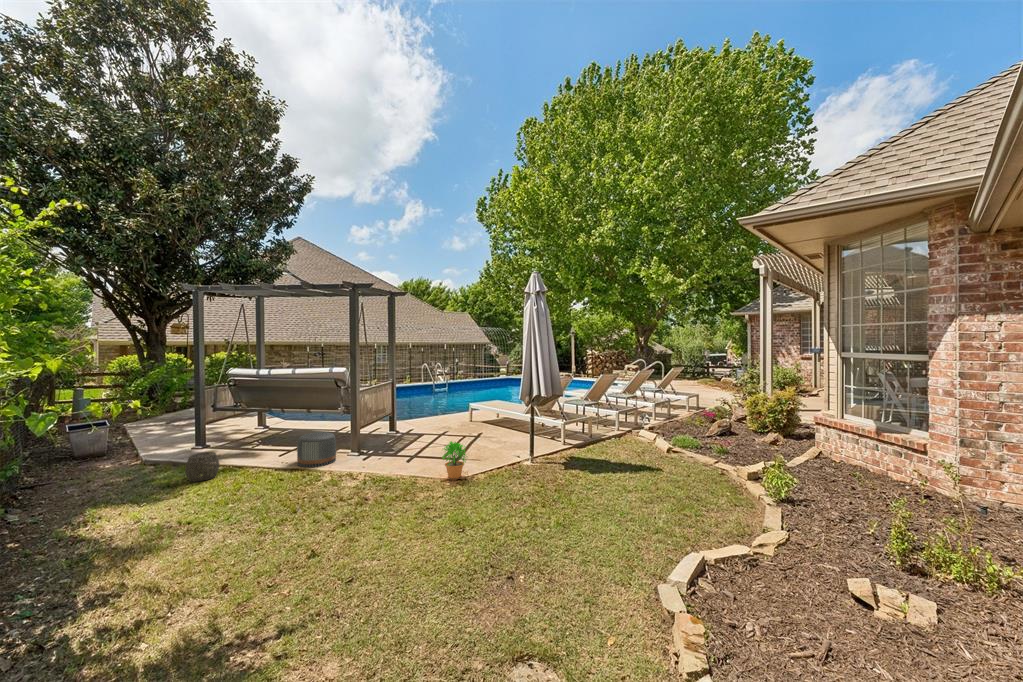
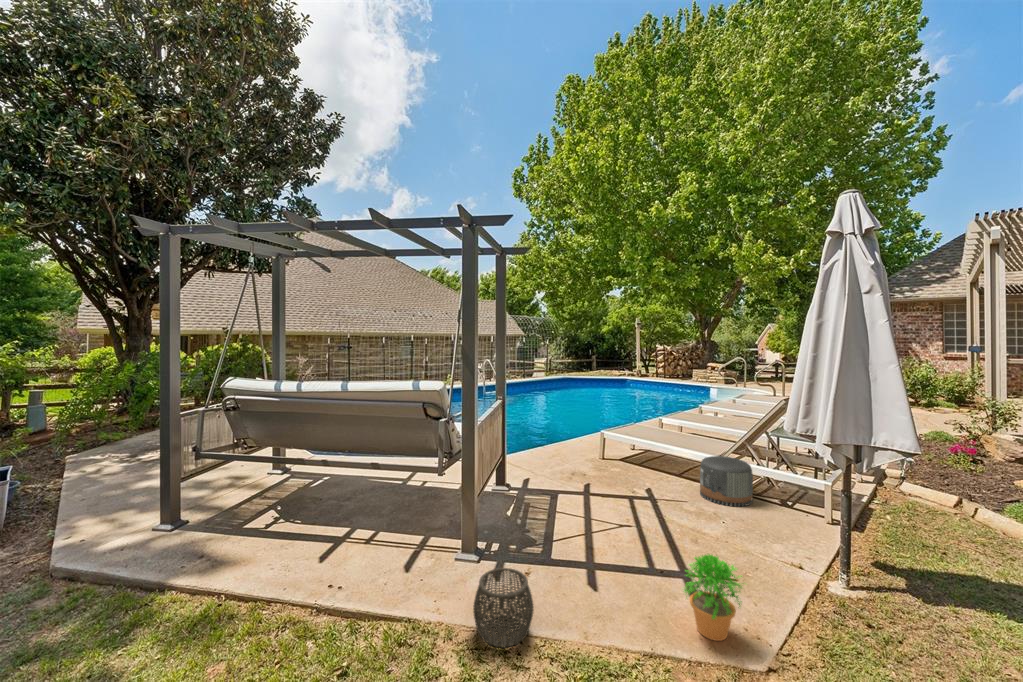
pouf: present [297,432,336,467] -> present [700,456,753,506]
woven basket: present [185,452,219,482] -> present [473,568,534,648]

